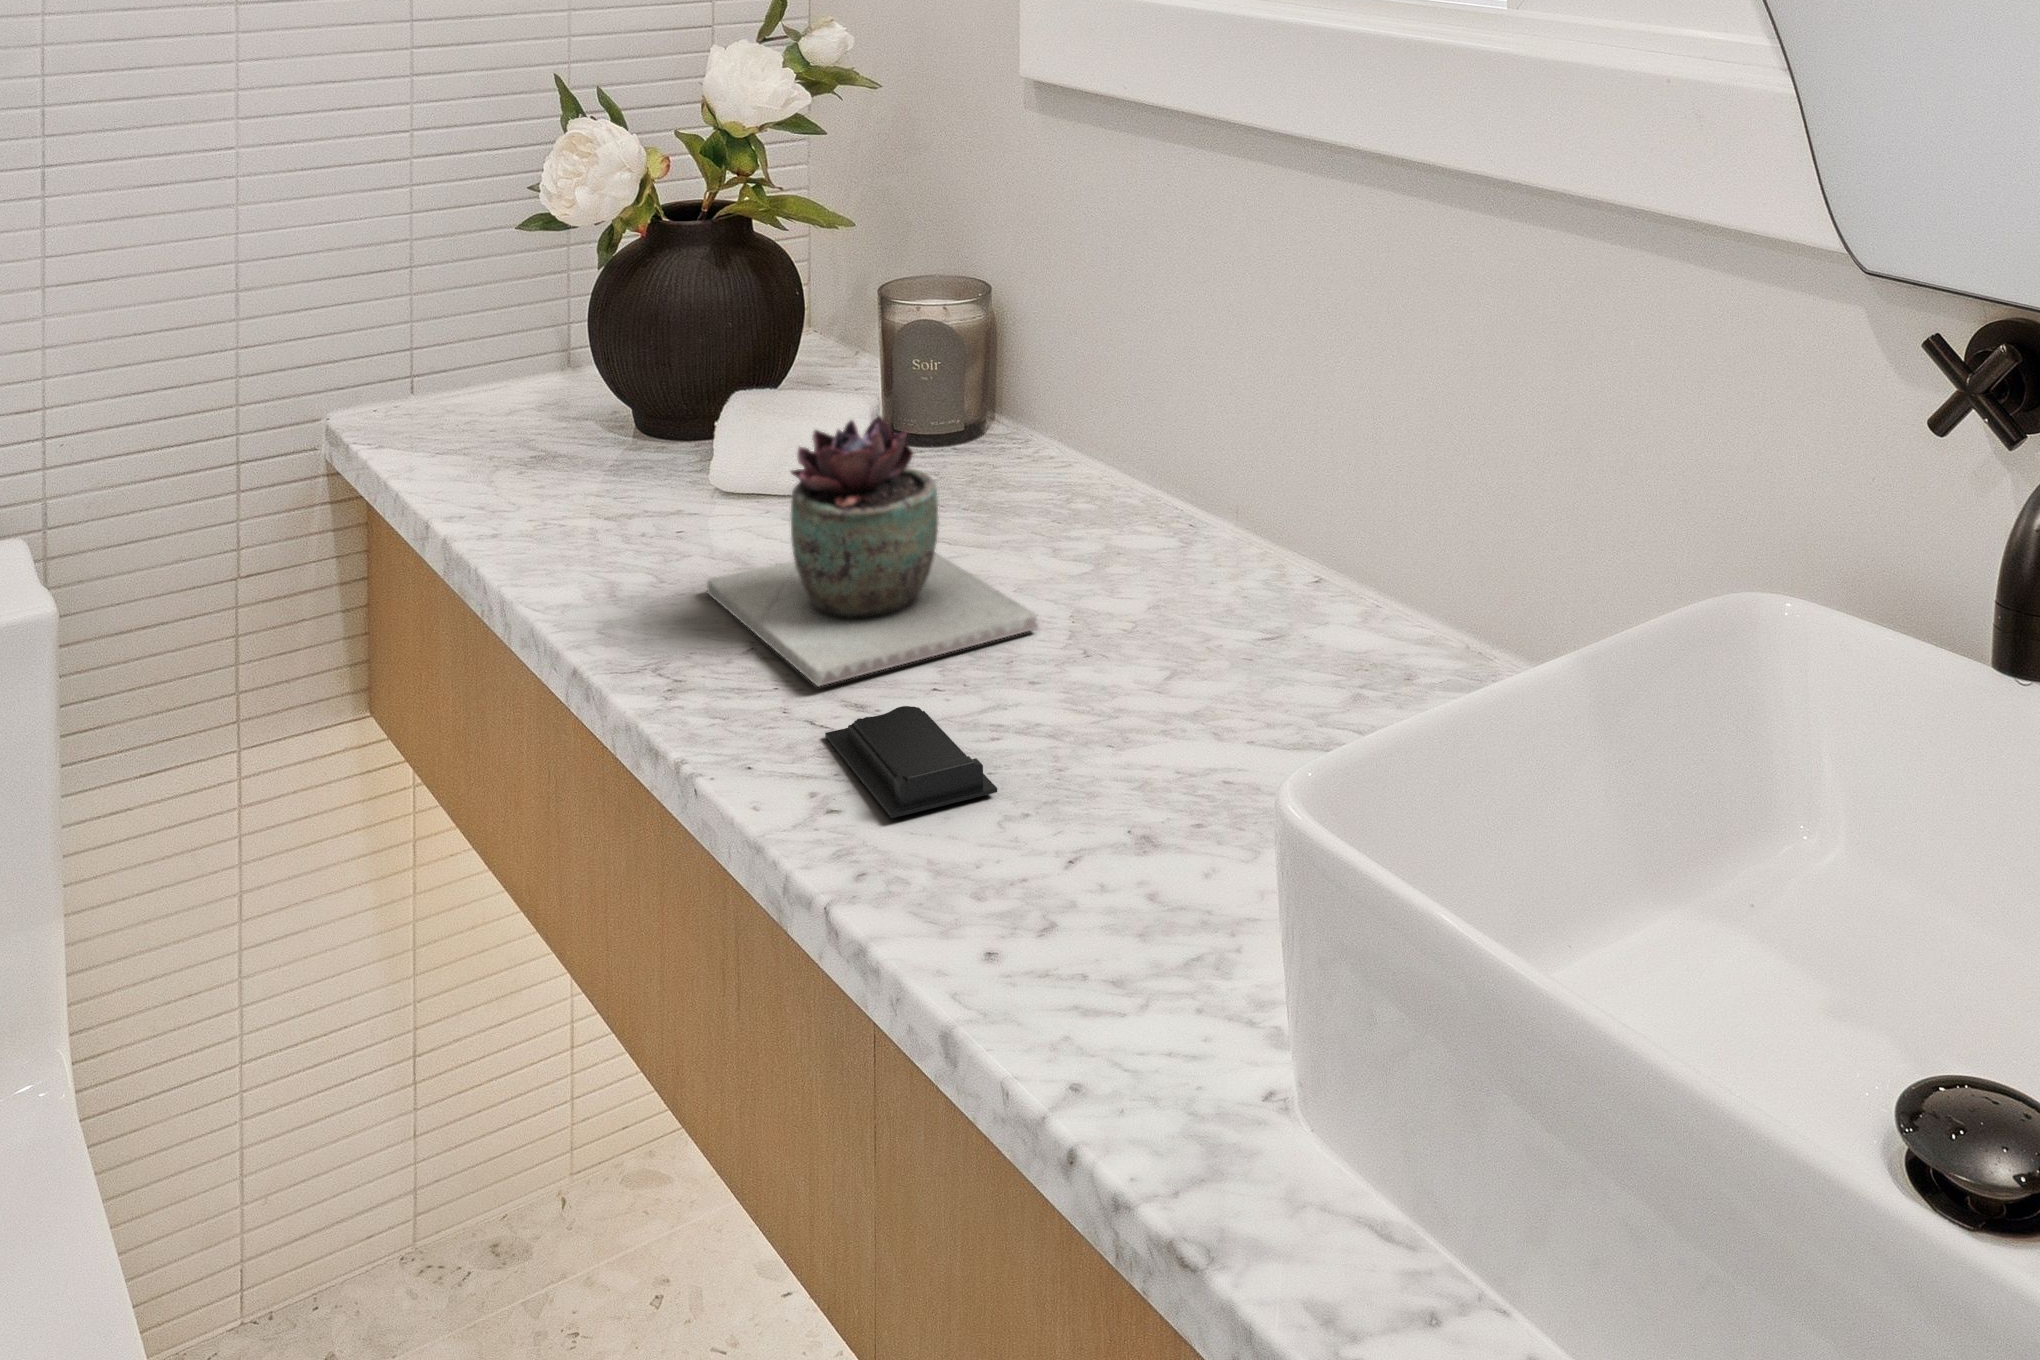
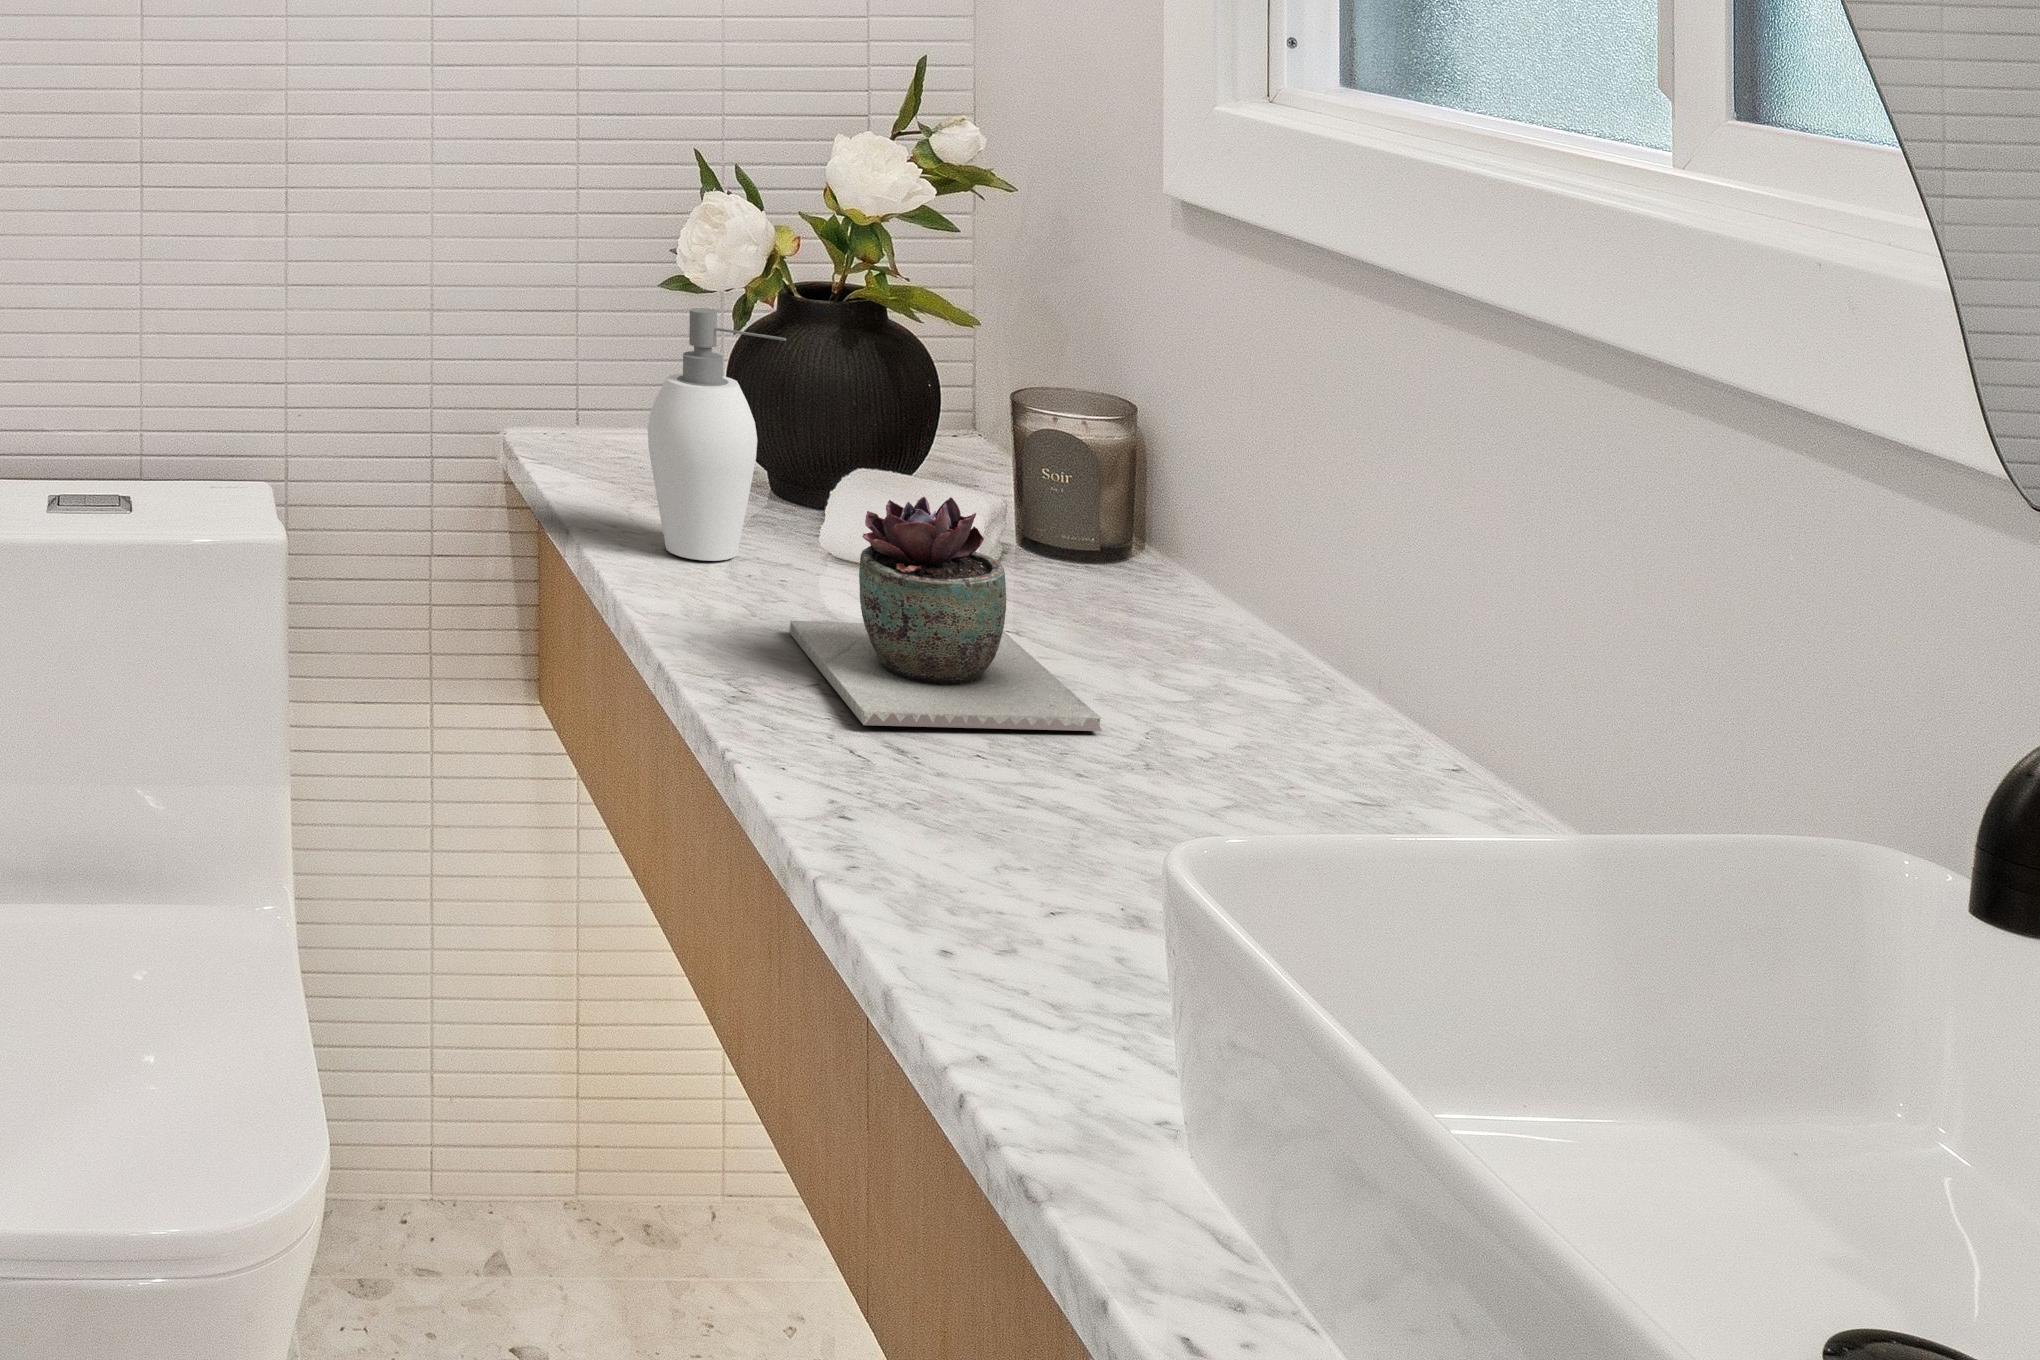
soap dispenser: none [524,247,679,528] -> present [648,308,786,561]
soap bar: present [825,706,997,818] -> none [859,754,1002,844]

